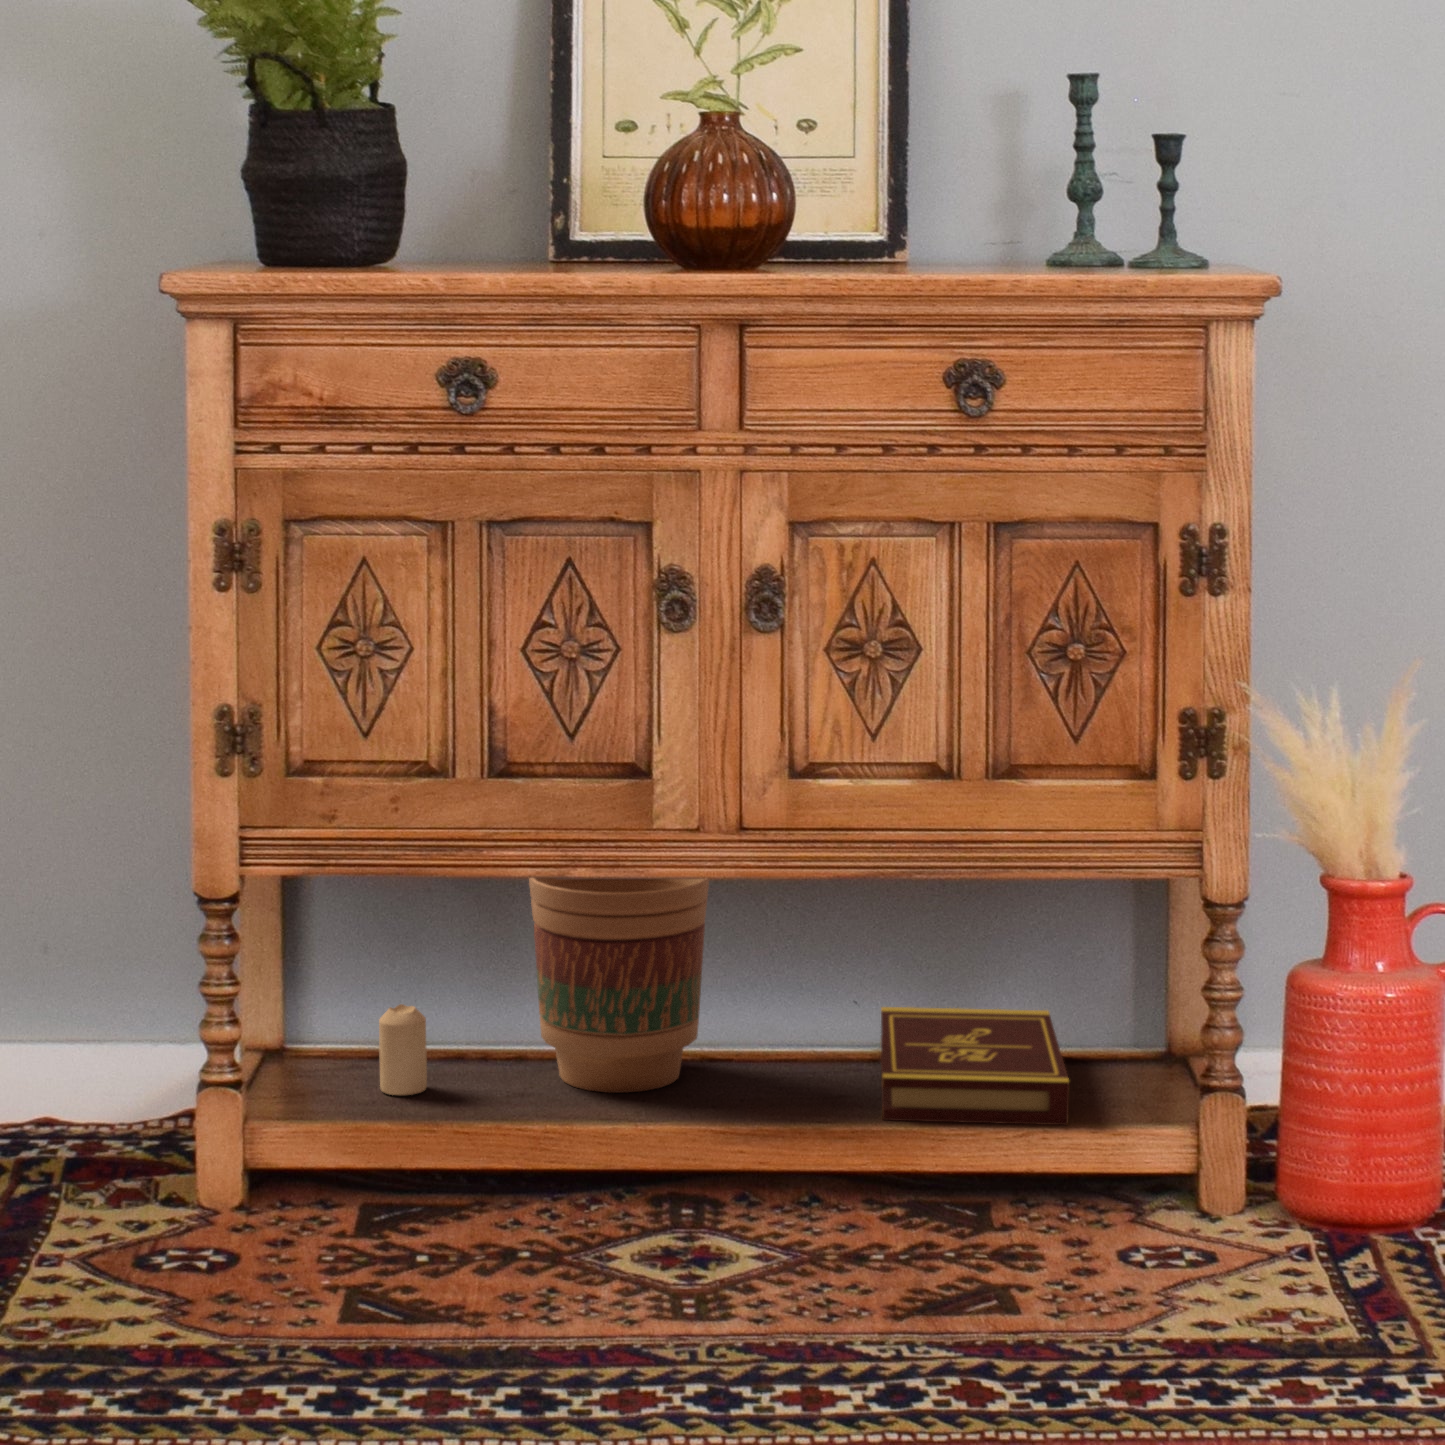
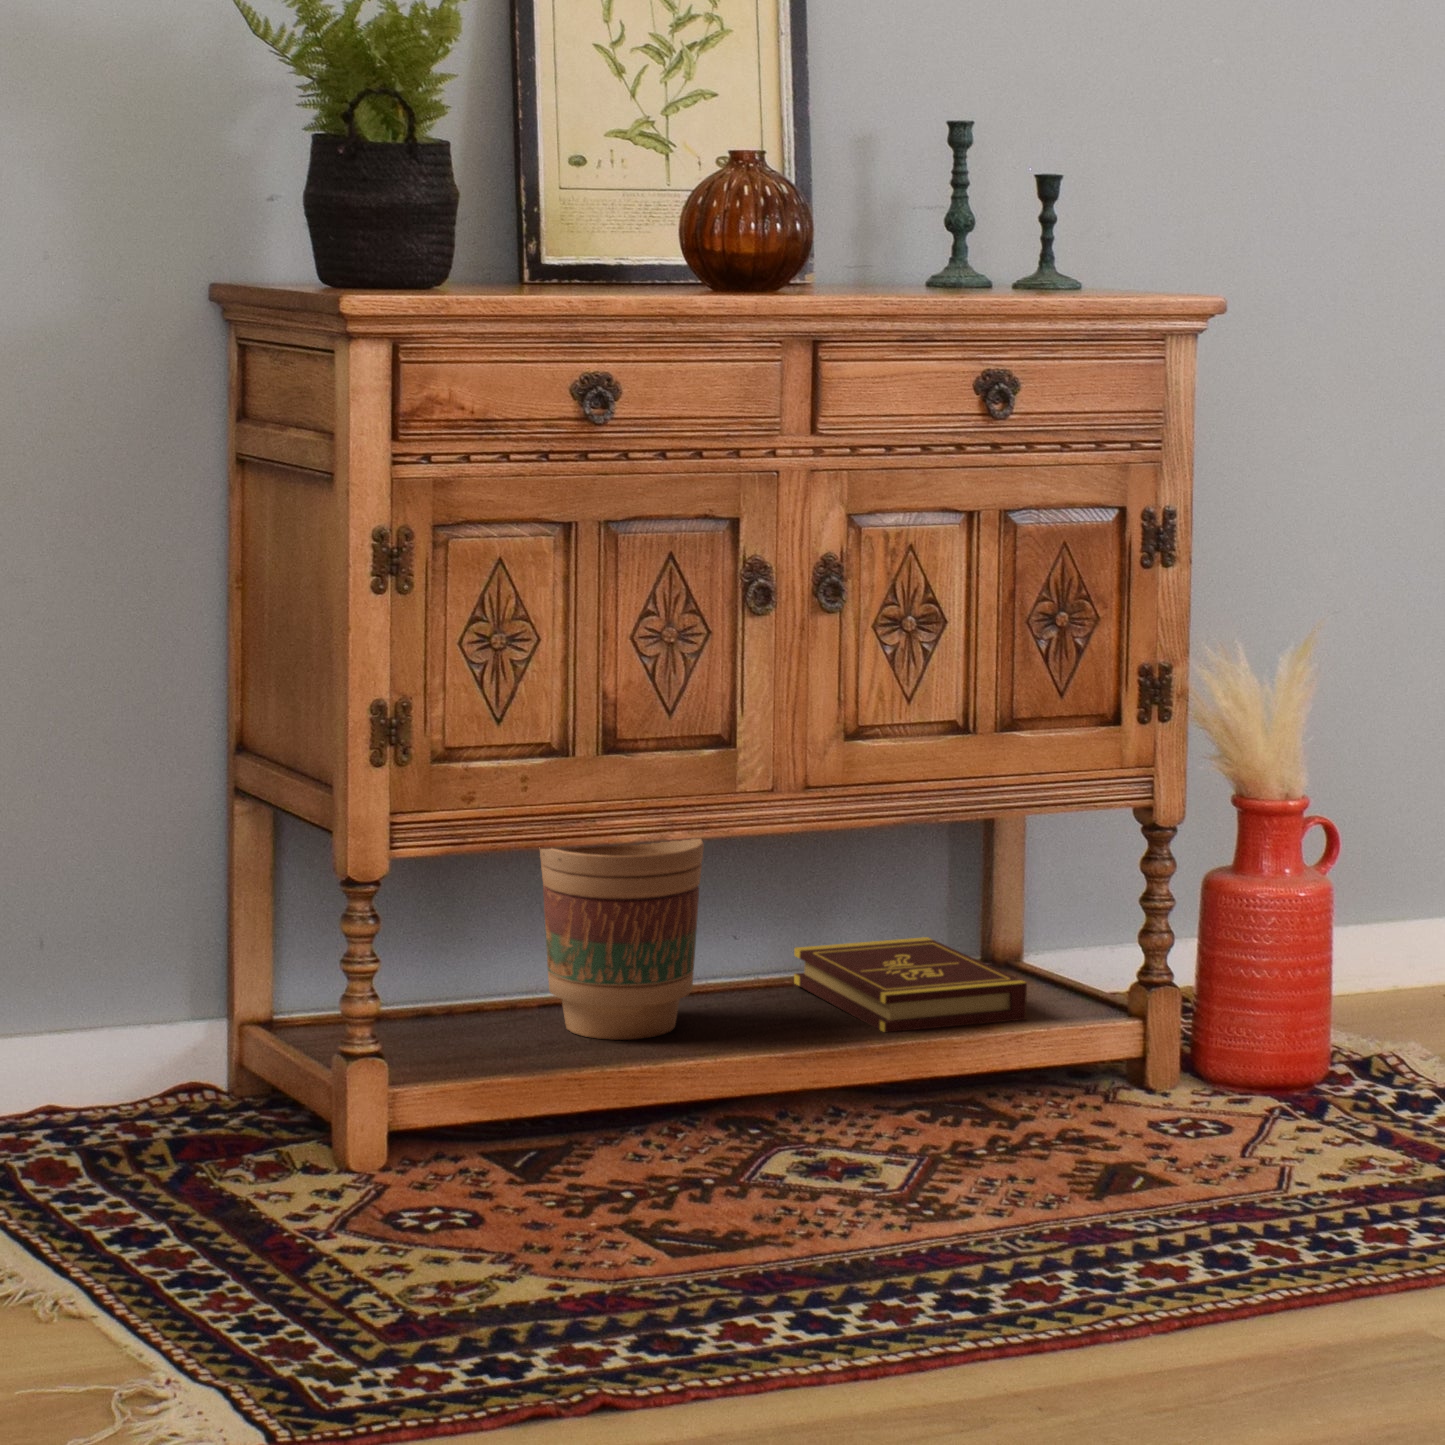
candle: present [379,1004,427,1095] -> none [436,977,480,1061]

